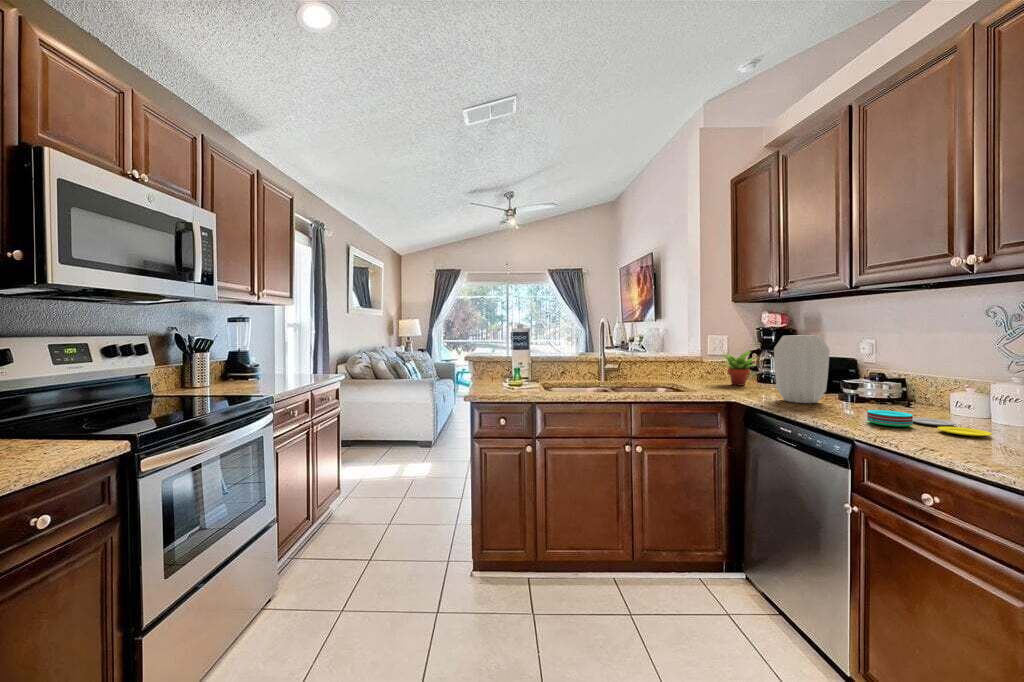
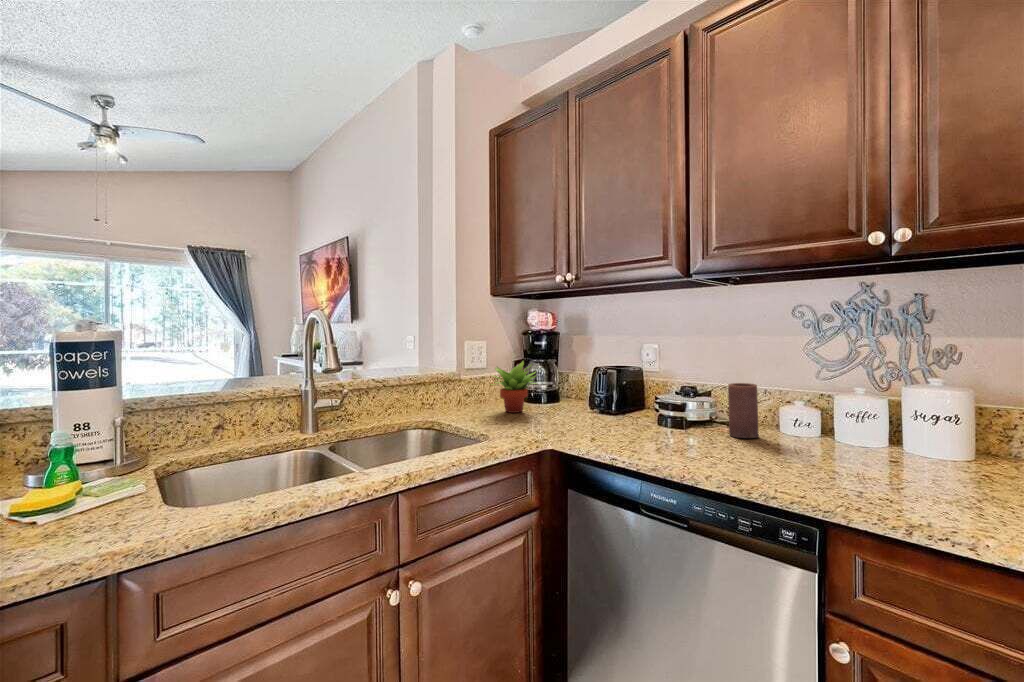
vase: present [774,336,830,403] -> none [599,342,668,442]
candle: none [889,369,917,411] -> present [728,383,759,438]
plate: present [867,410,992,436] -> none [782,451,941,486]

